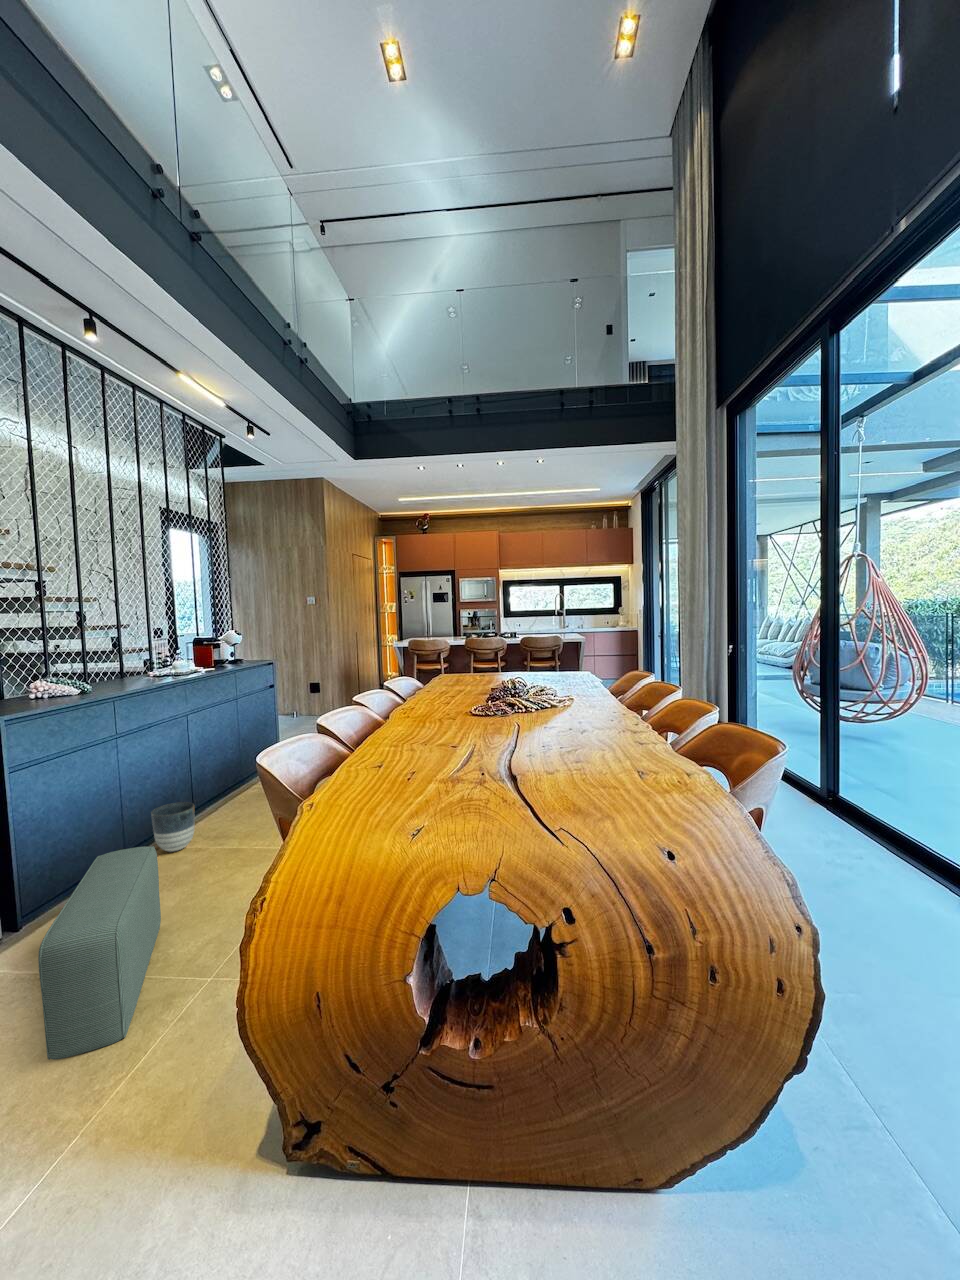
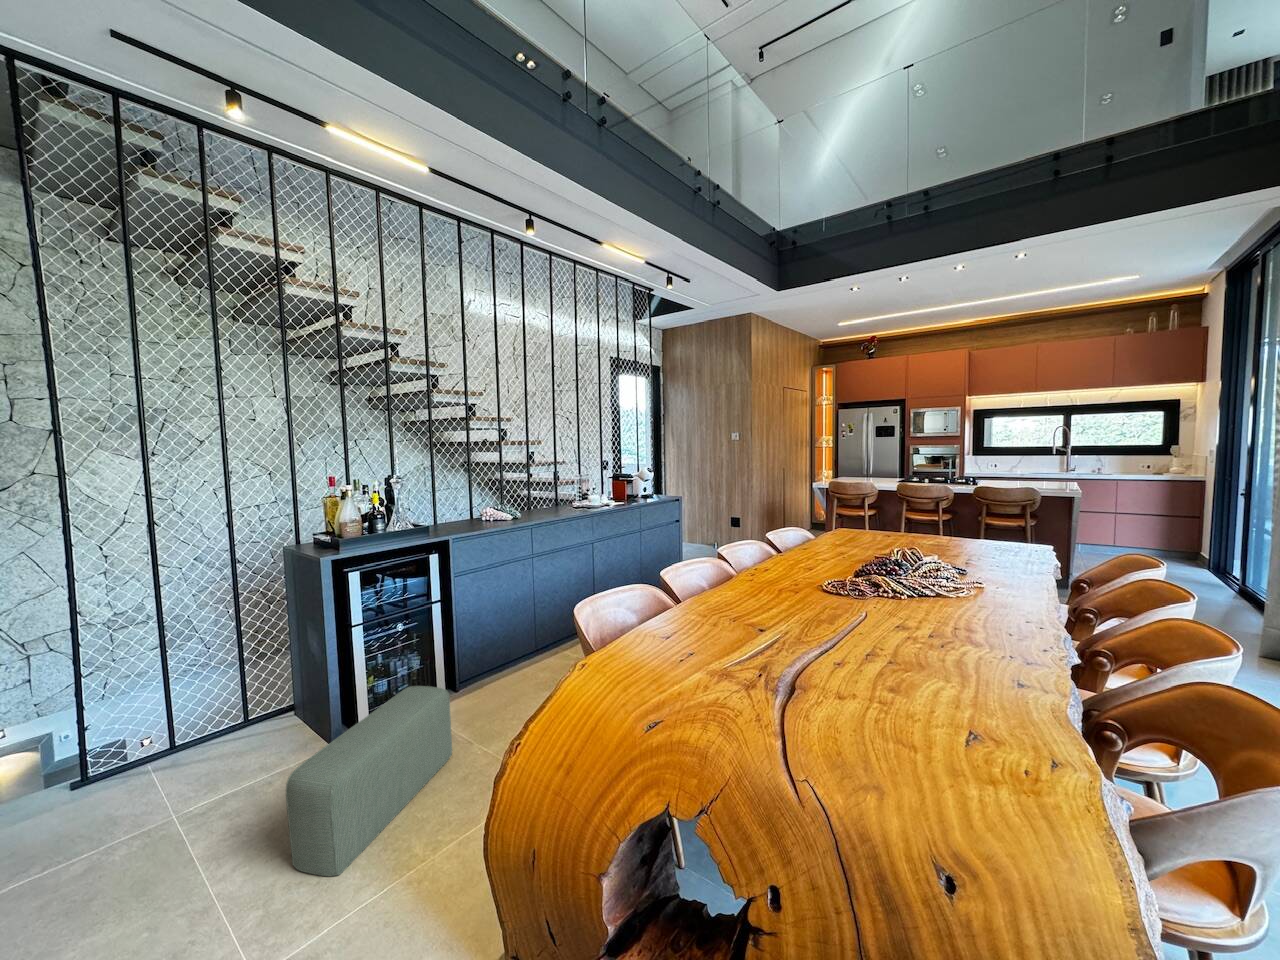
planter: present [151,802,195,852] -> none [508,633,541,676]

